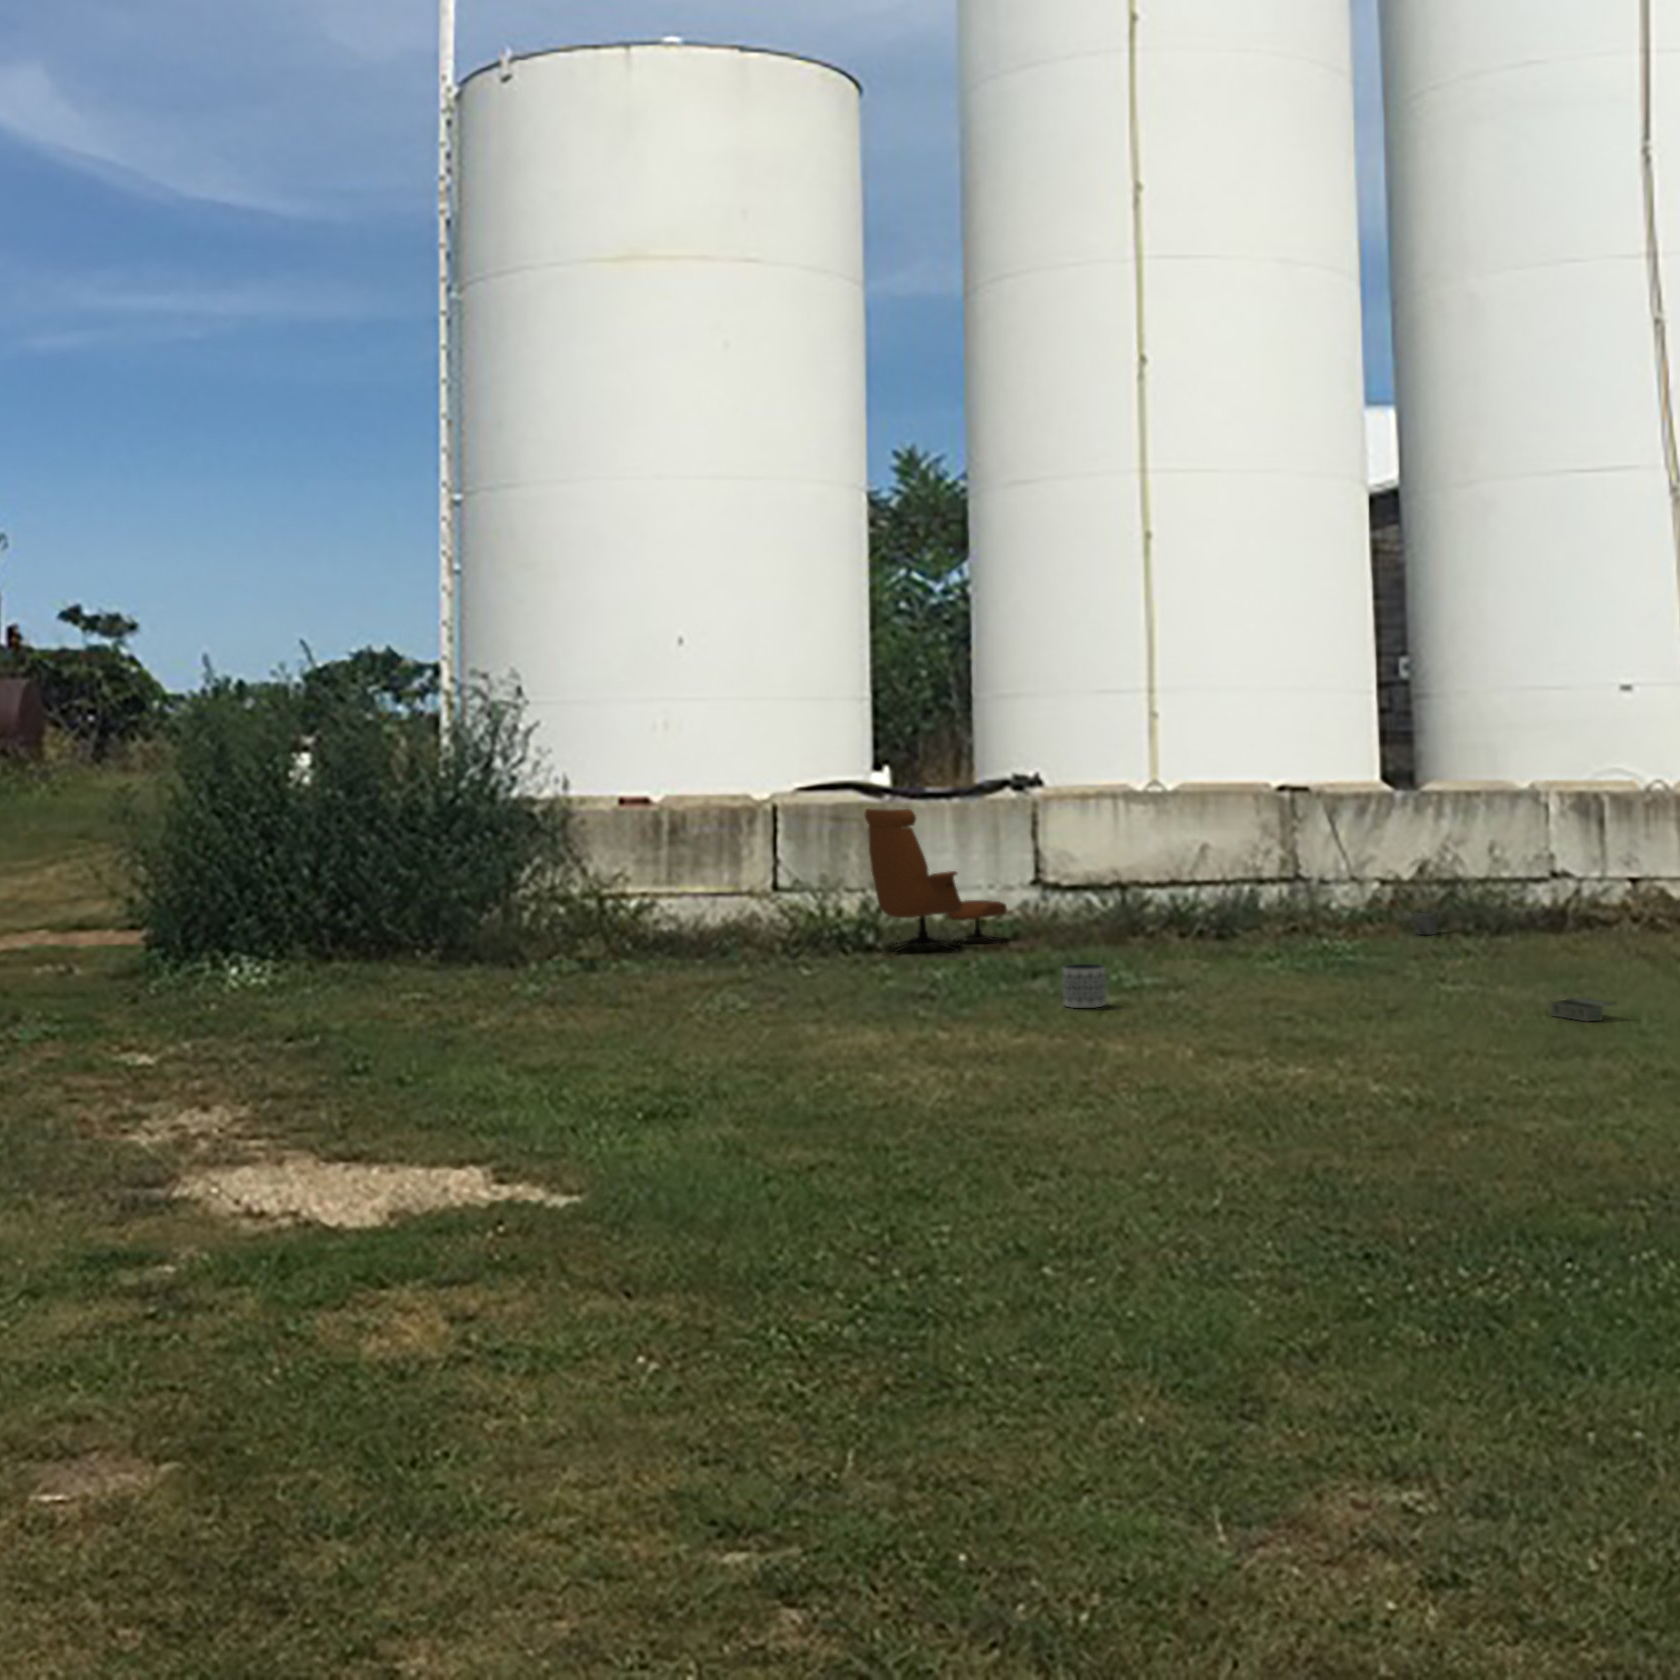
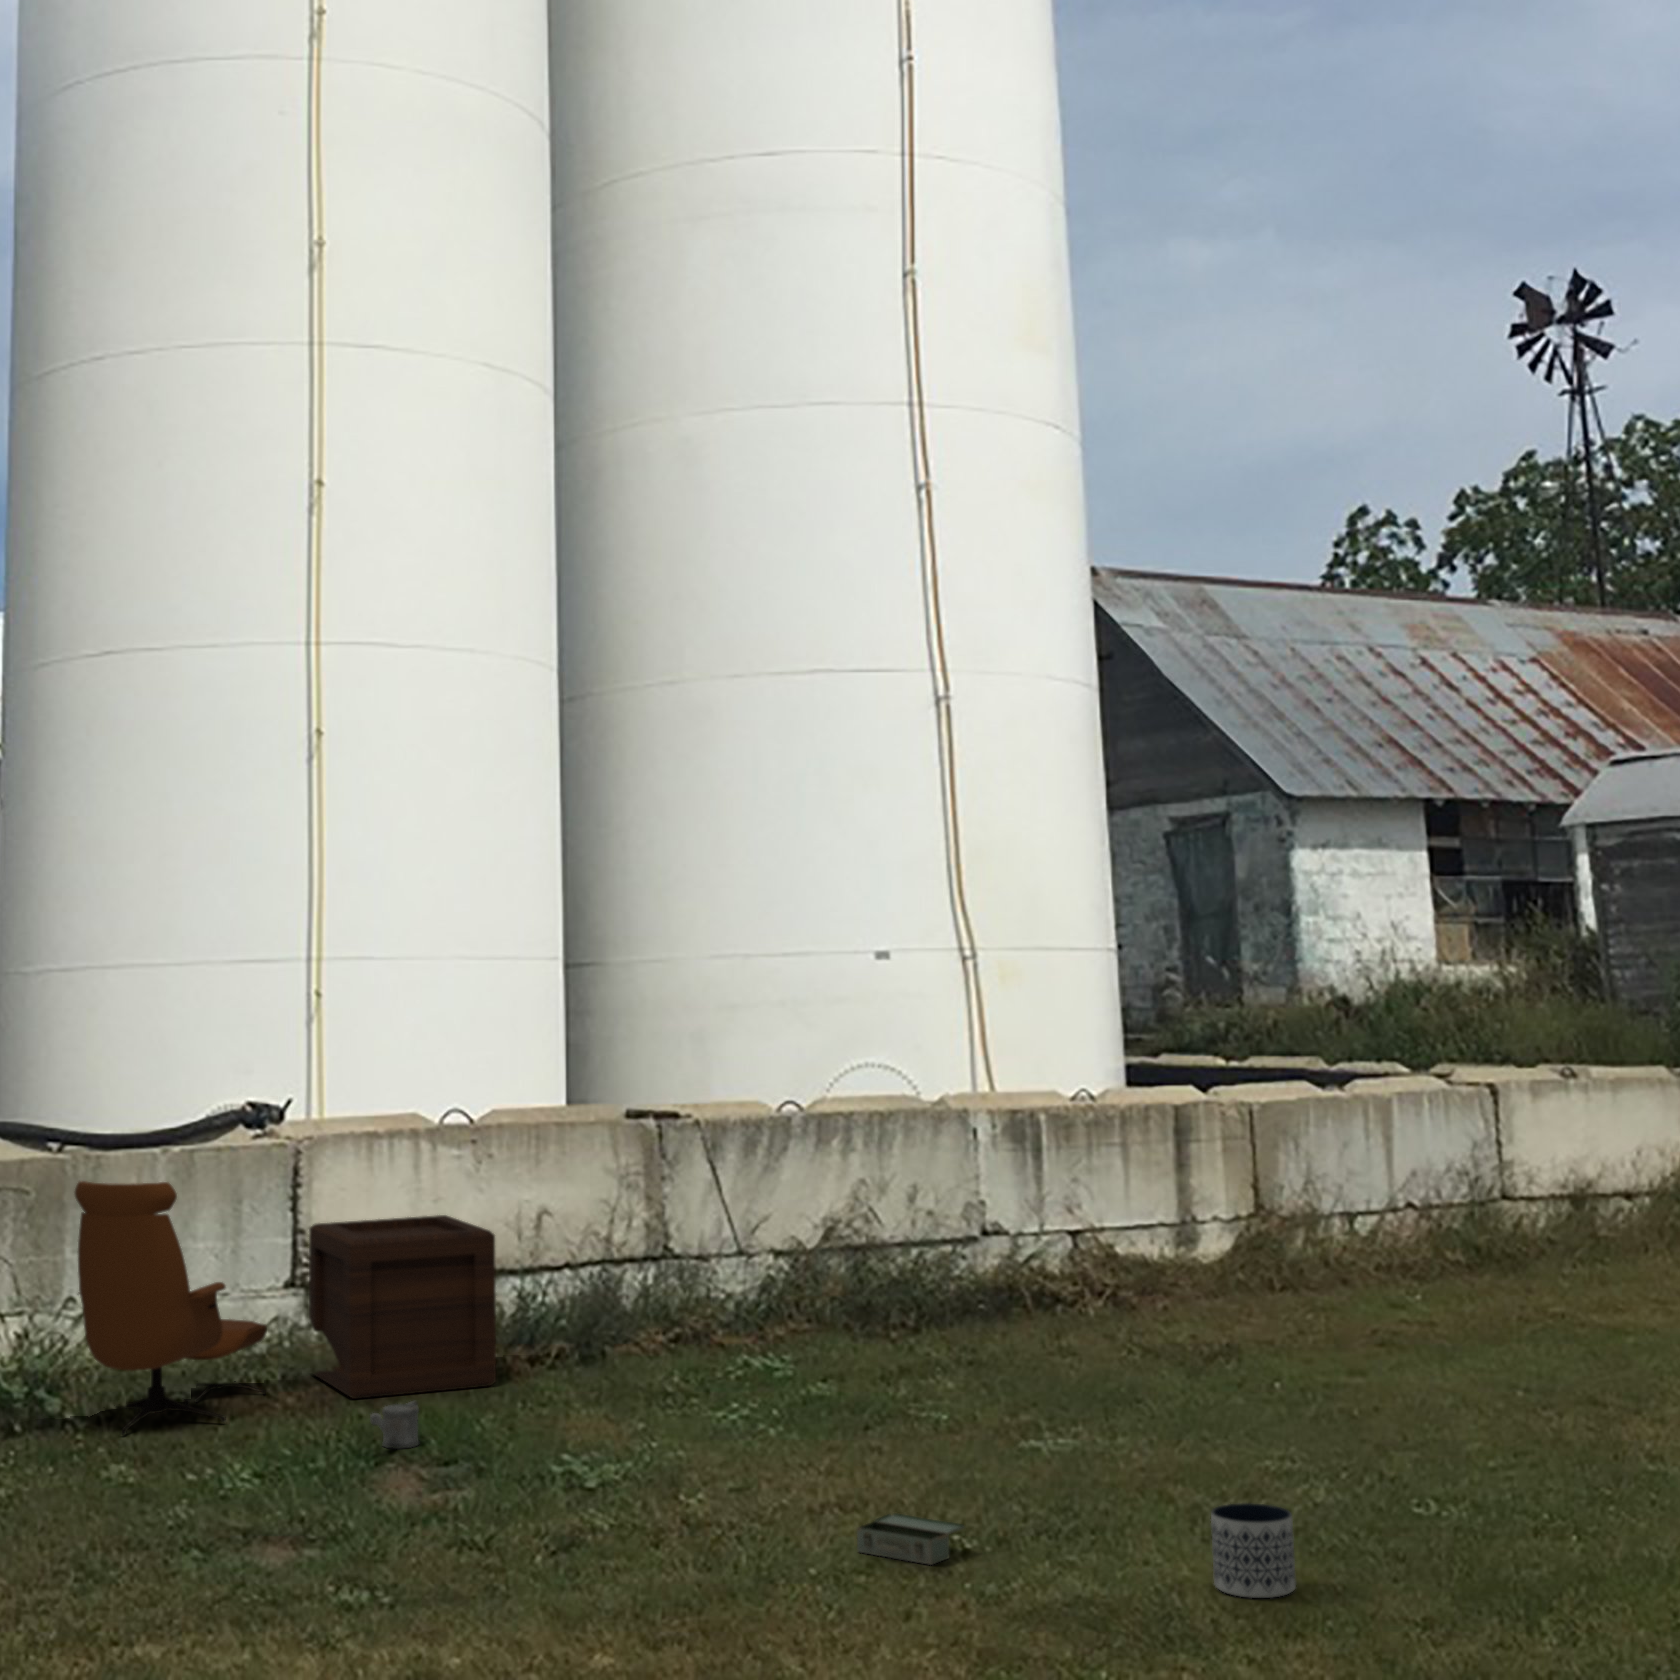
wooden crate: none [1041,844,1140,947] -> present [309,1215,496,1399]
watering can: present [1404,913,1438,935] -> present [370,1401,419,1449]
planter: present [1063,964,1106,1008] -> present [1211,1503,1296,1598]
toolbox: present [1551,998,1614,1021] -> present [857,1513,964,1565]

